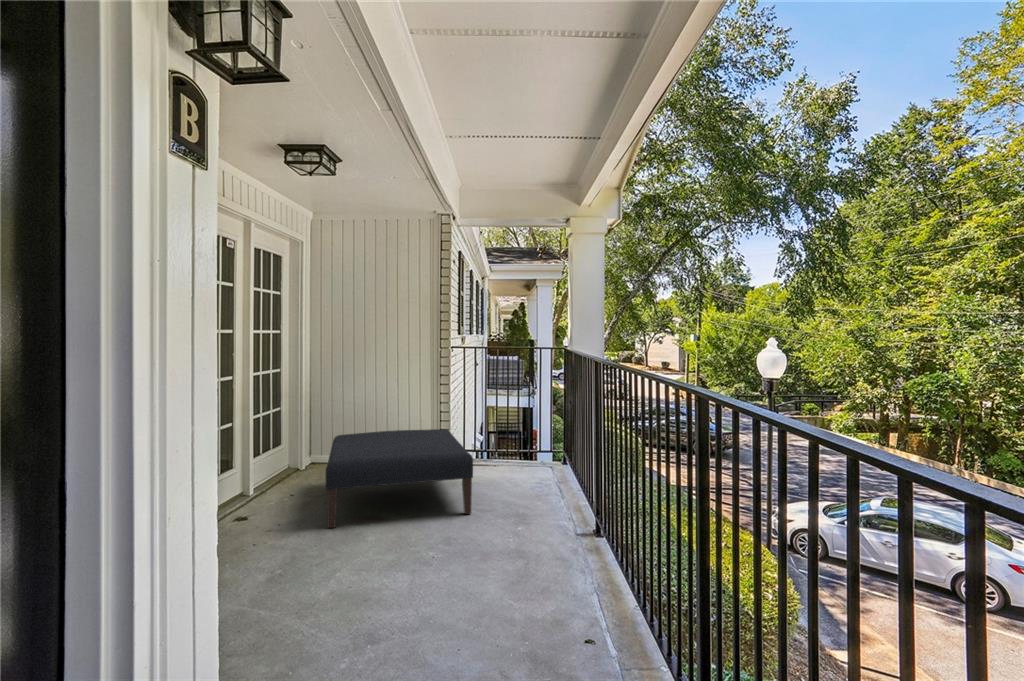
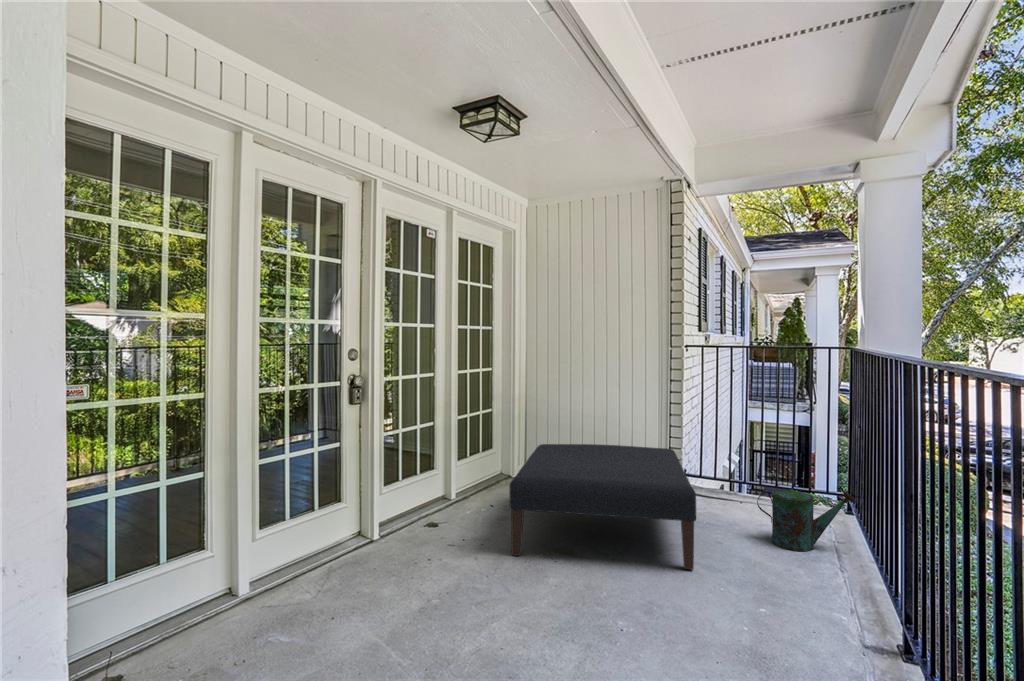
watering can: none [509,446,569,491] -> present [757,489,856,551]

